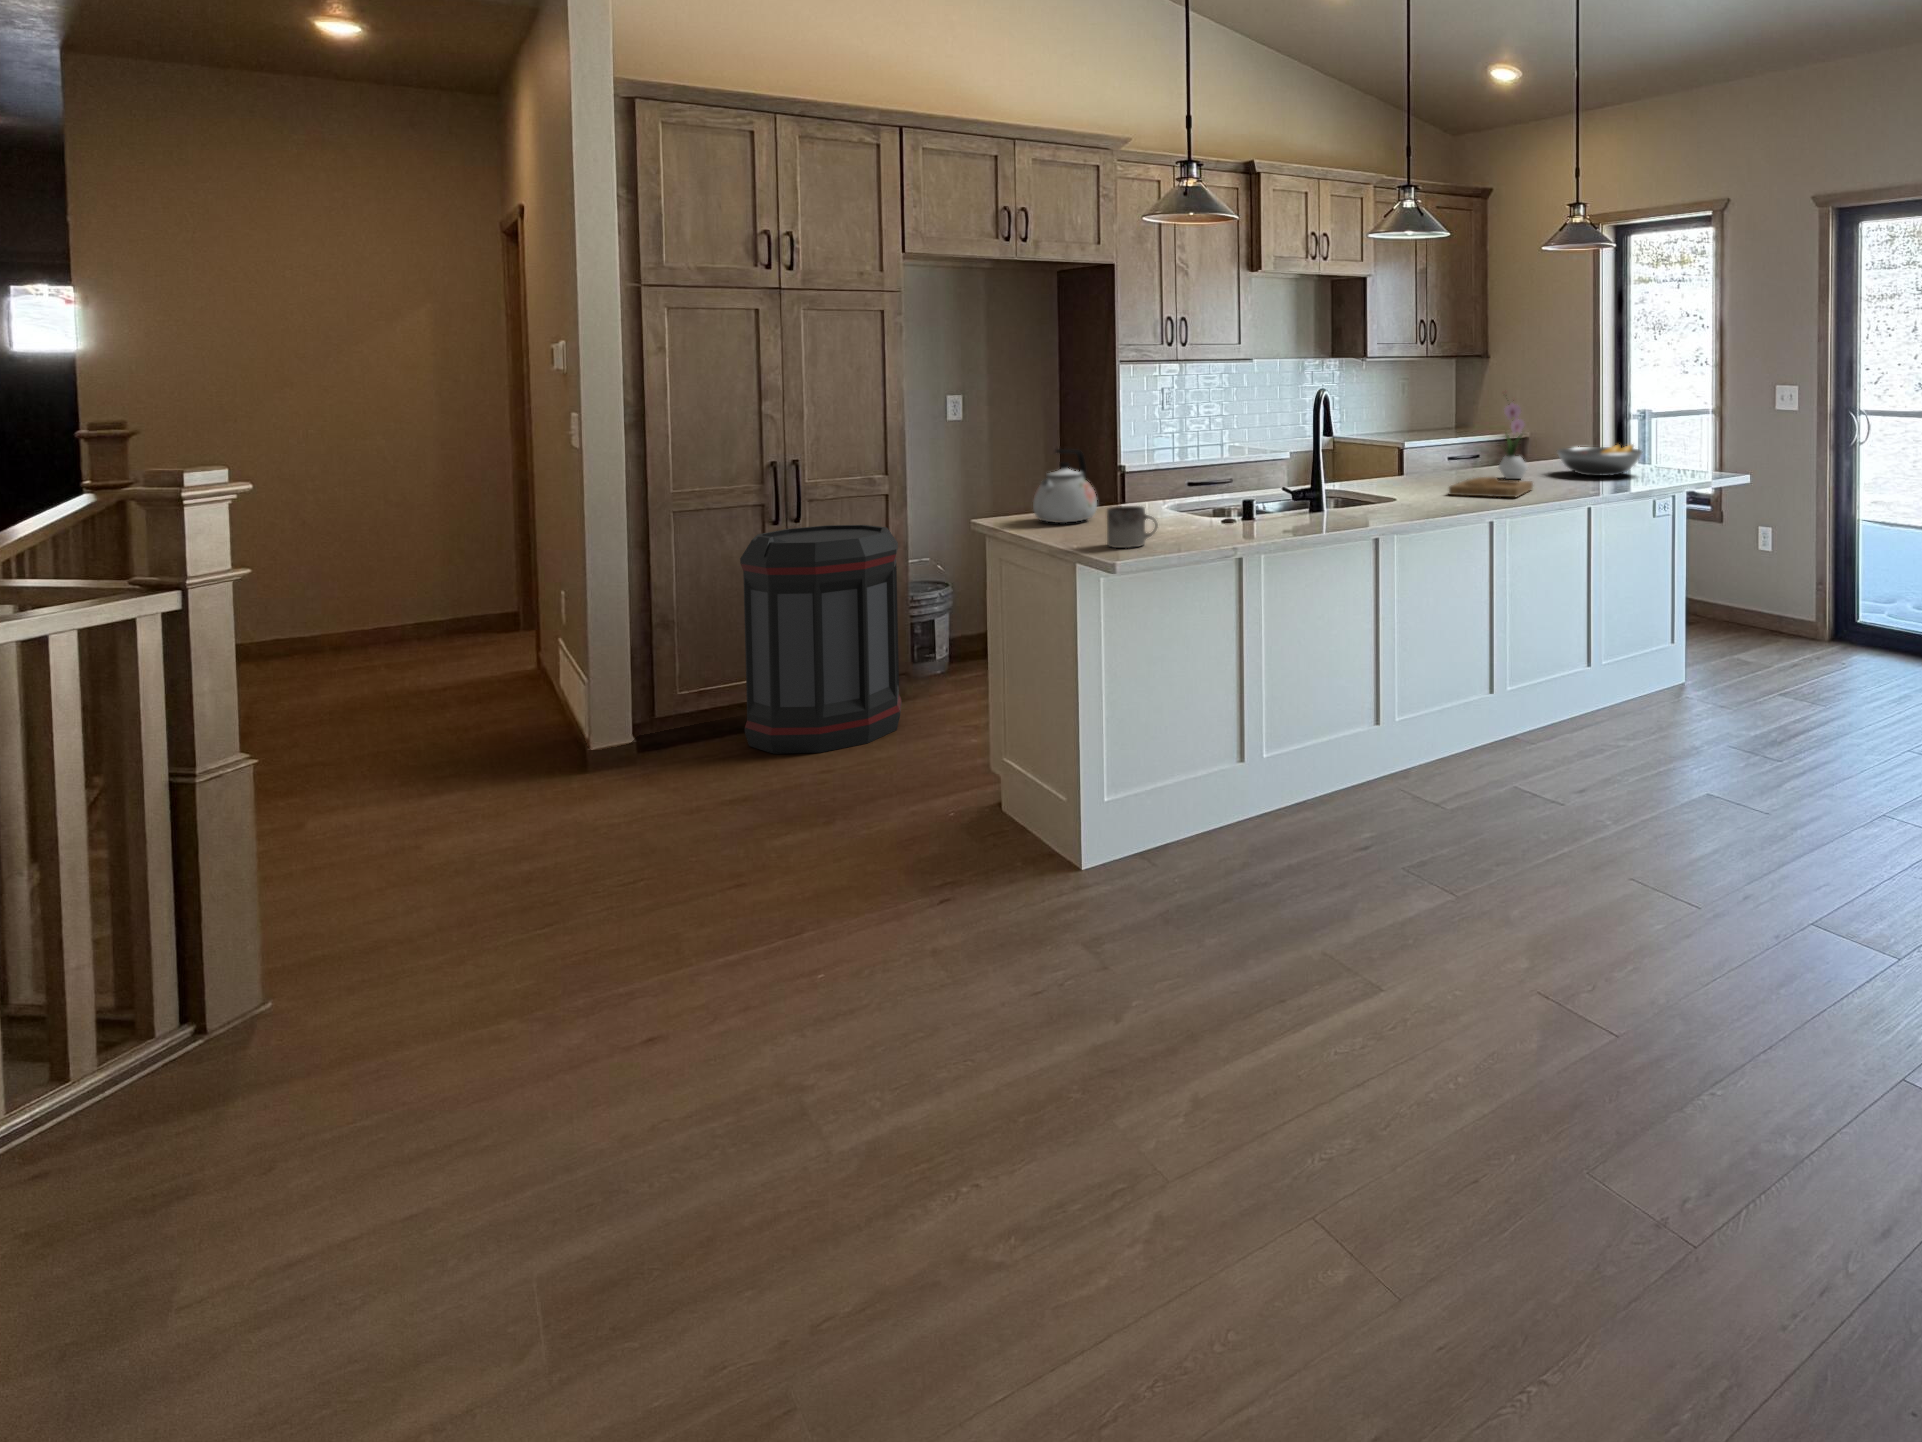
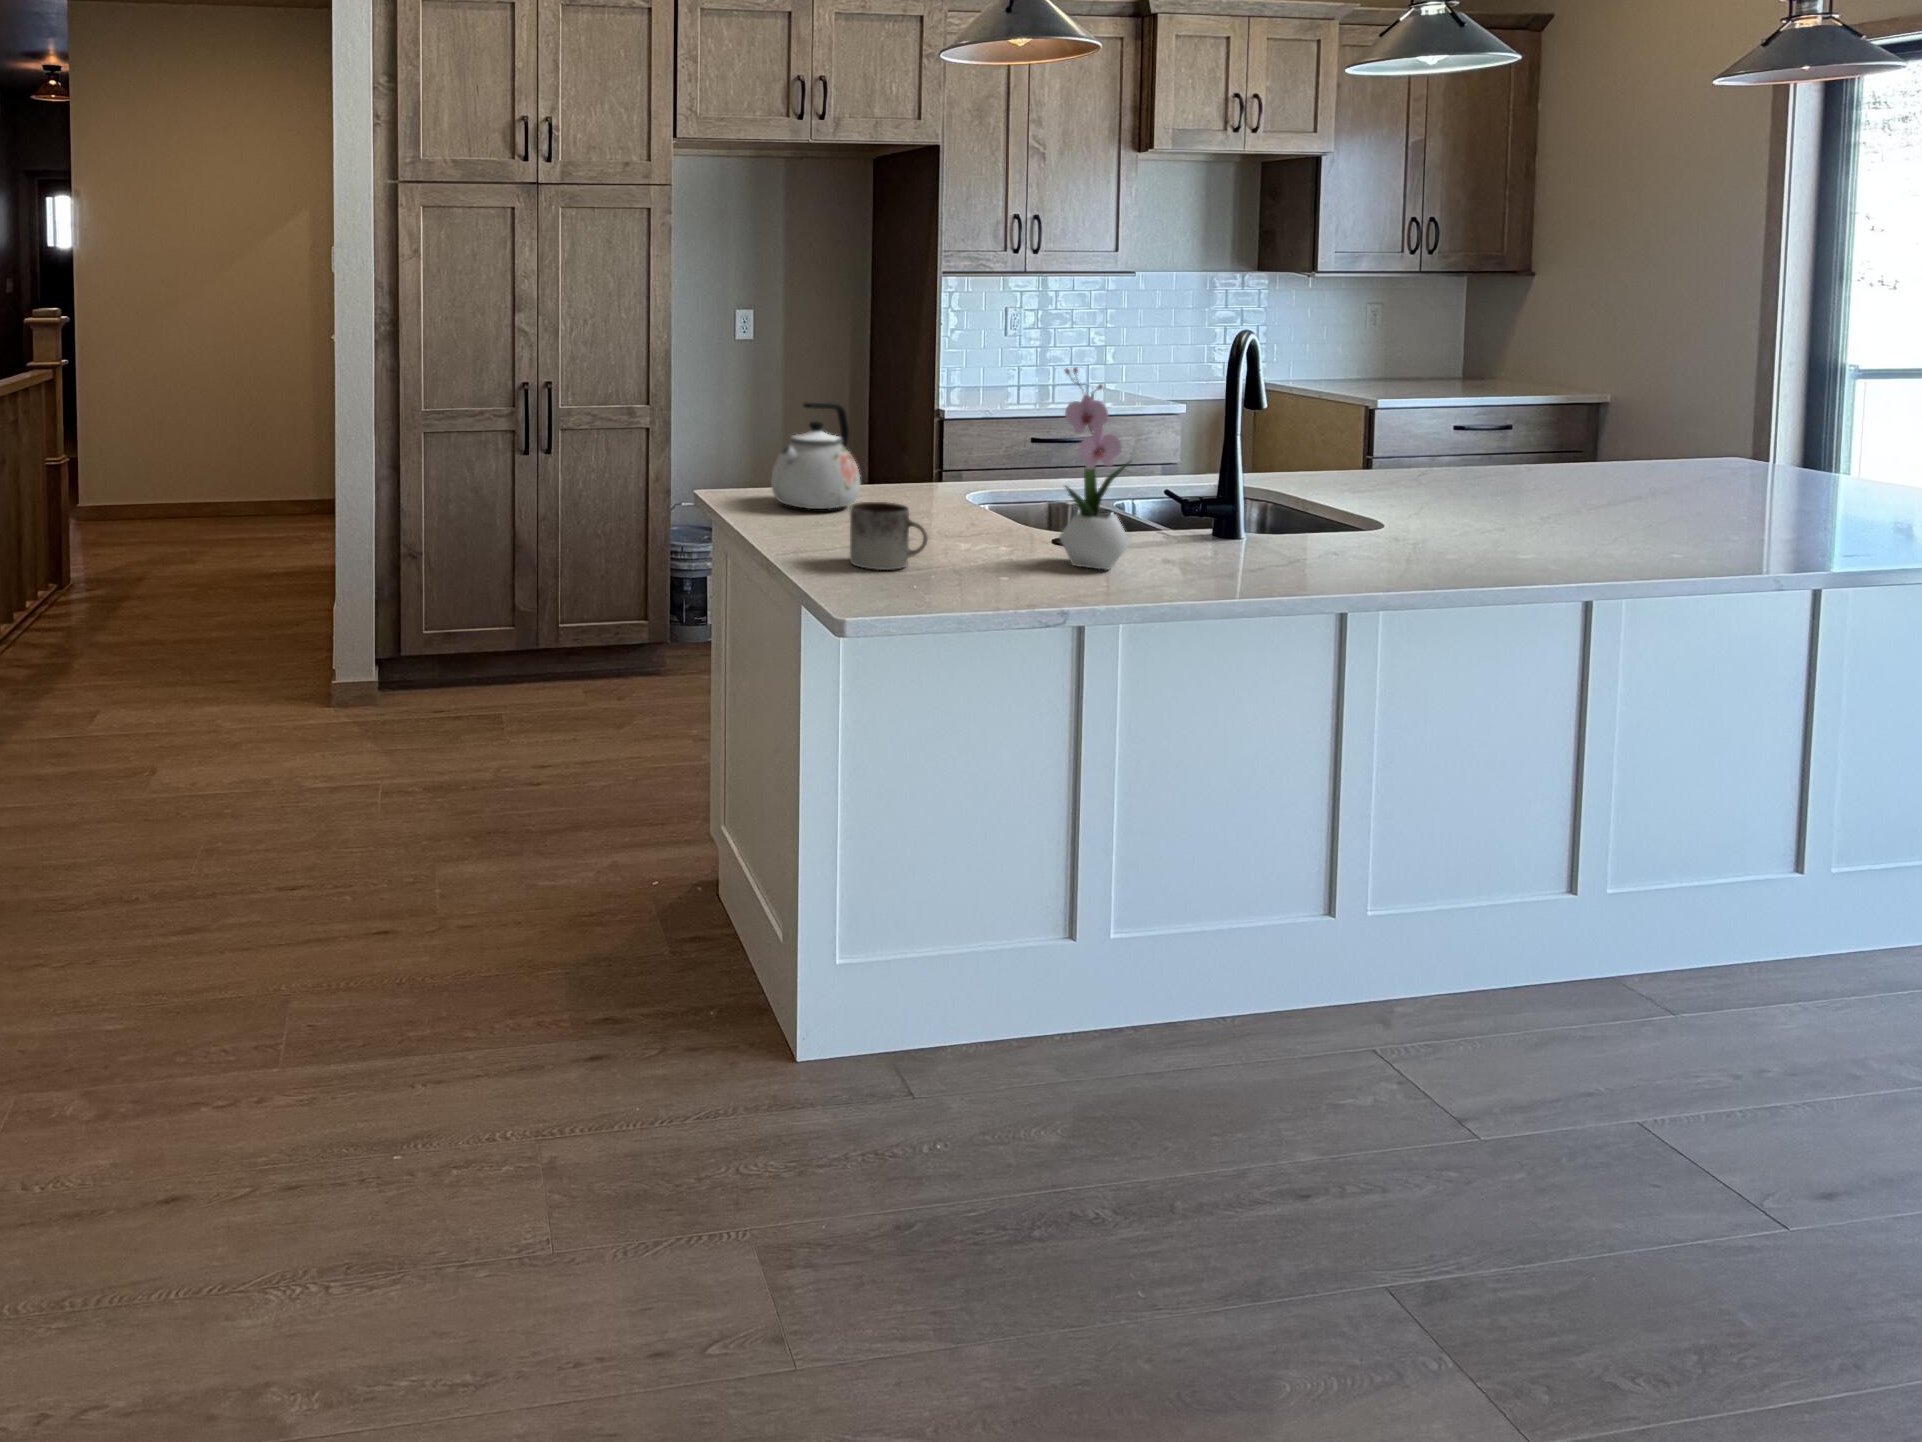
flower arrangement: present [1498,400,1528,479] -> present [1059,367,1131,570]
fruit bowl: present [1557,445,1642,476] -> none [1688,445,1898,504]
tray: present [1449,477,1533,497] -> none [1464,490,1643,537]
trash can: present [740,525,902,754] -> none [472,466,648,746]

